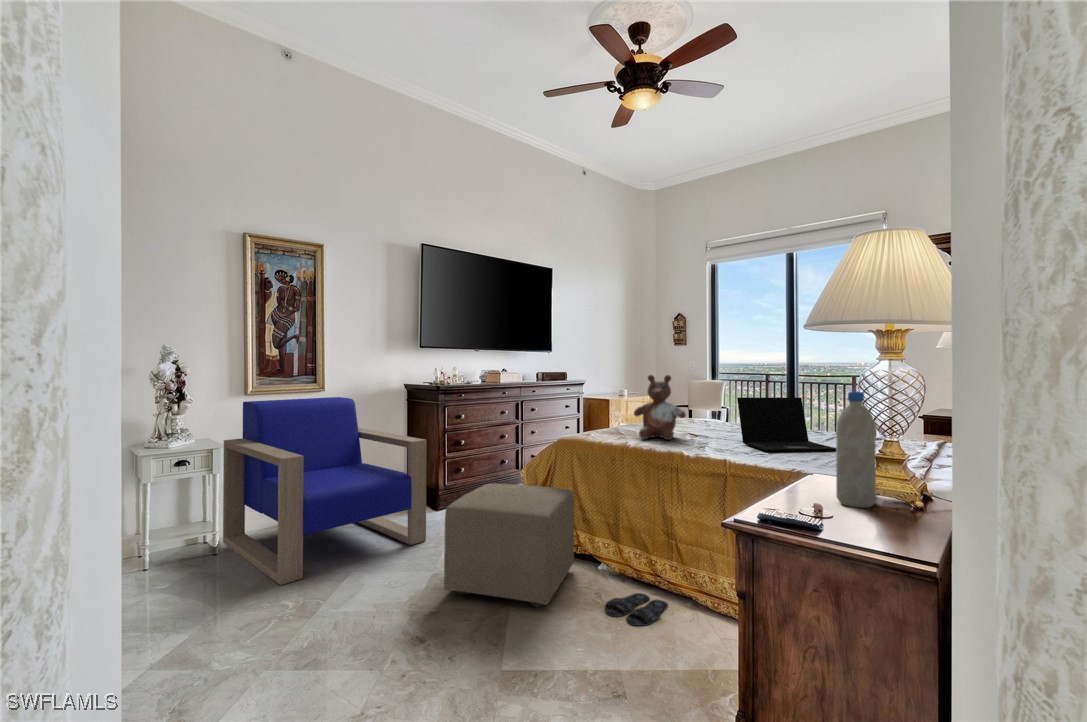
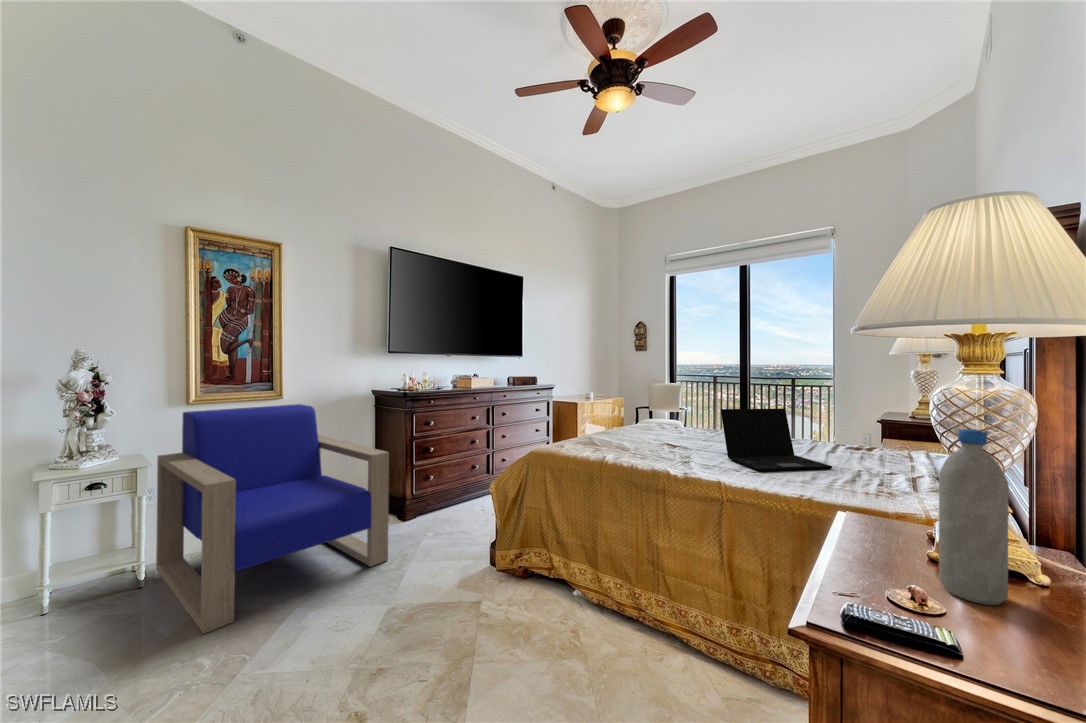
stuffed bear: present [634,375,686,440] -> none [609,384,665,454]
ottoman: present [444,484,574,607] -> none [399,502,548,657]
slippers: present [605,593,668,626] -> none [584,629,654,683]

